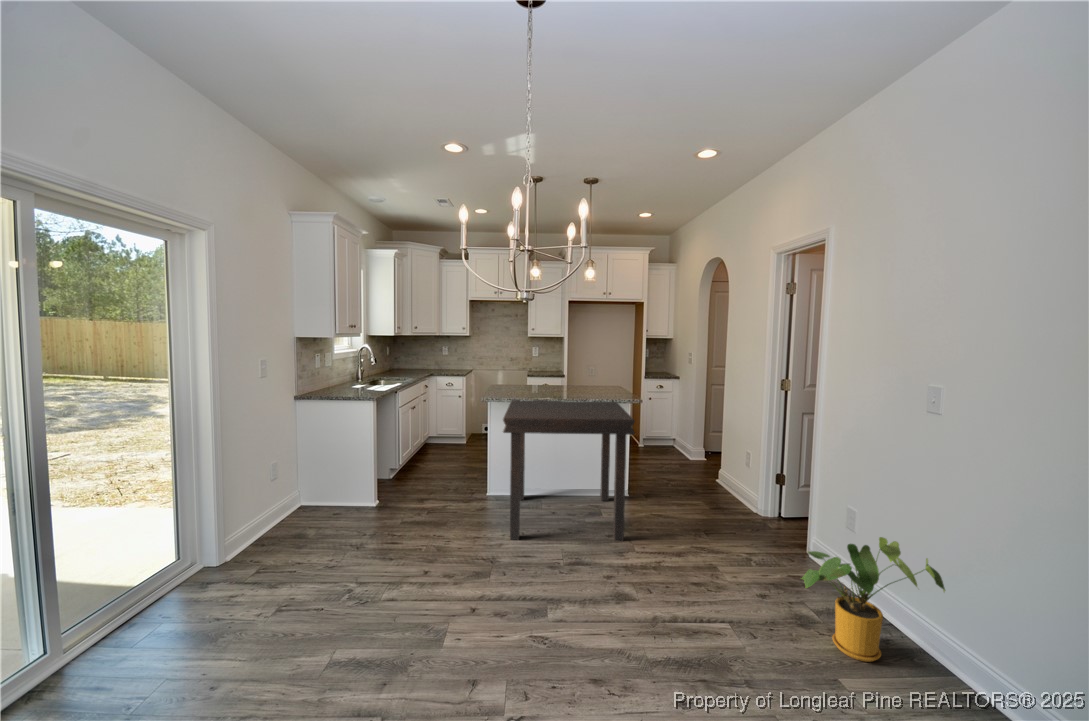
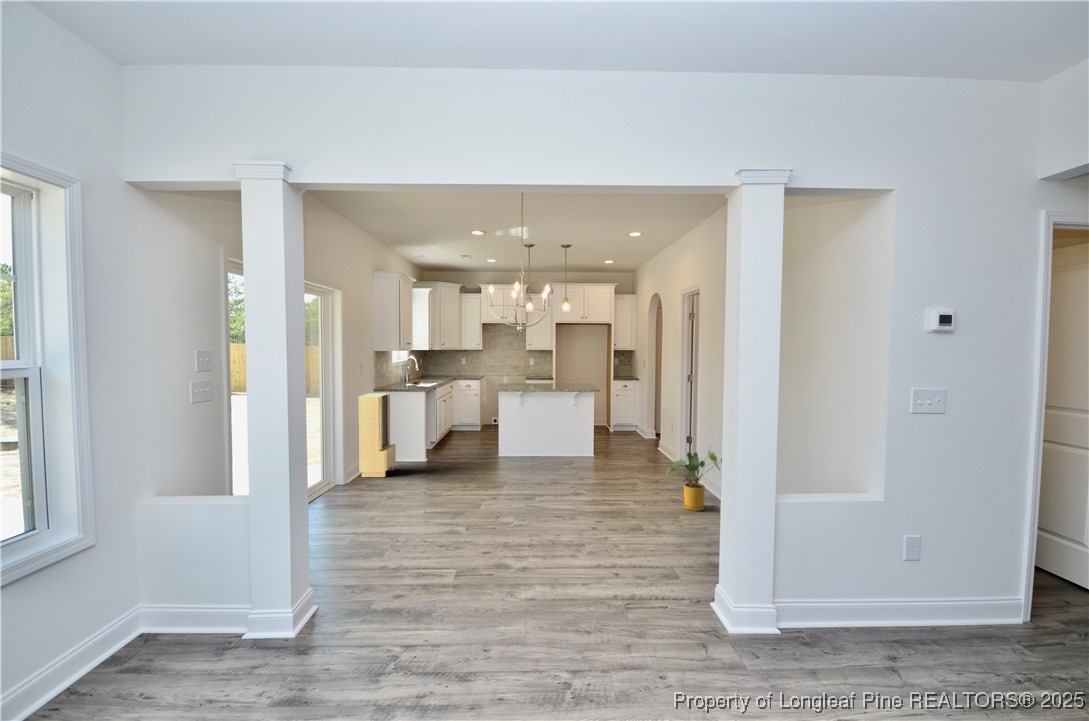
dining table: present [503,400,635,541] -> none [510,390,590,475]
storage cabinet: none [249,405,321,545] -> present [359,393,396,477]

